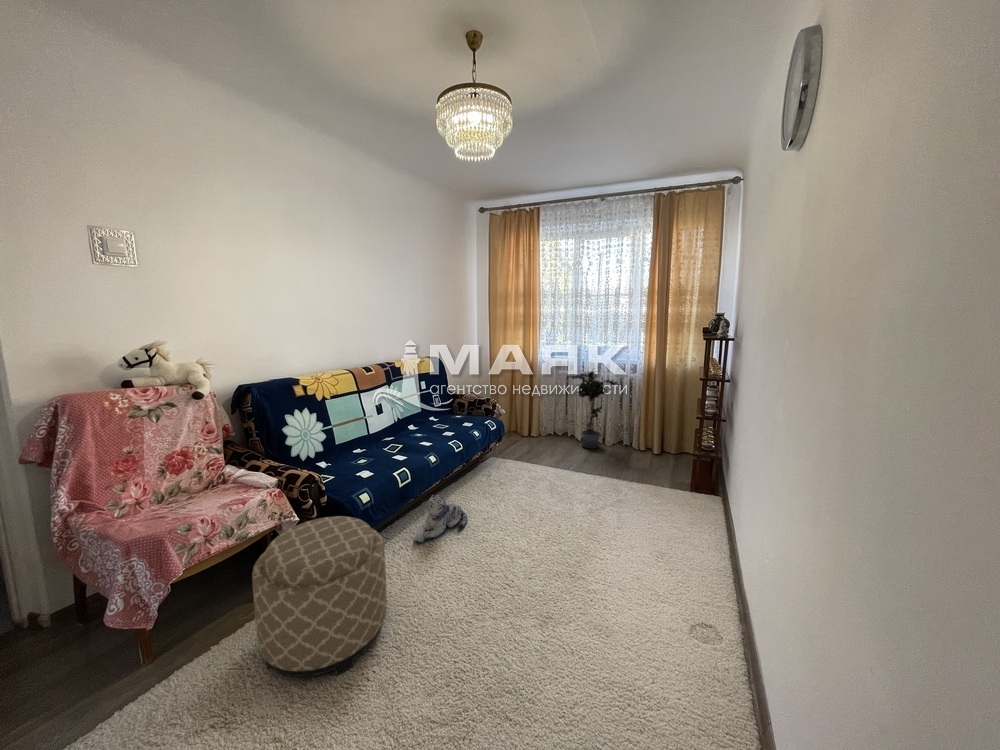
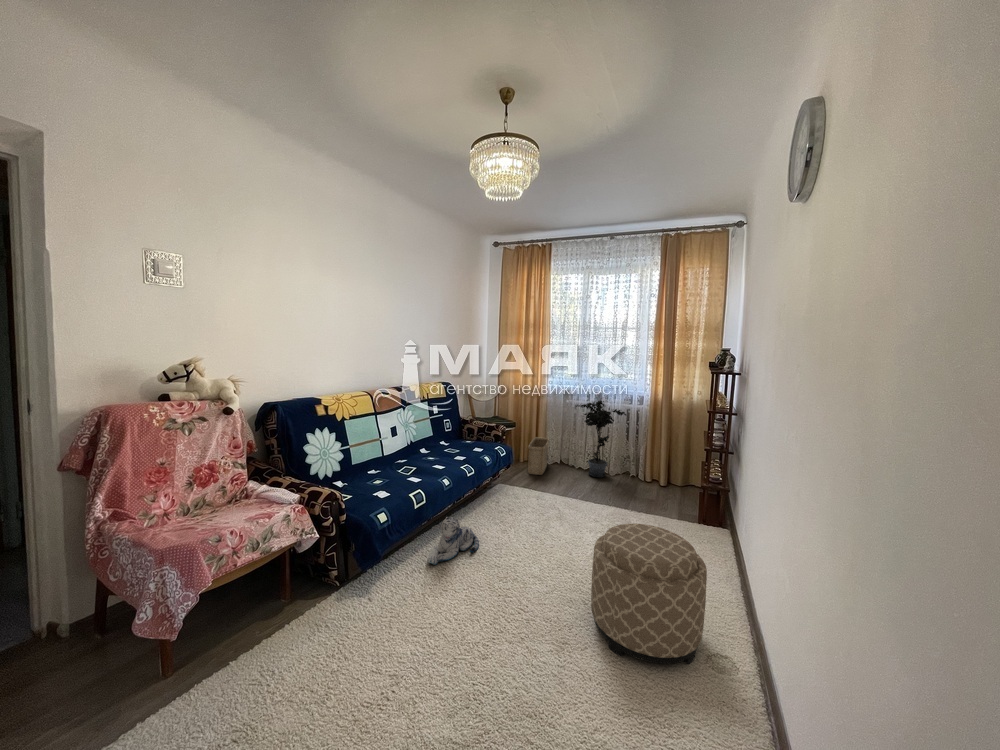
basket: none [520,410,542,448] -> present [528,437,549,475]
ottoman: present [252,516,387,677] -> present [591,524,707,664]

